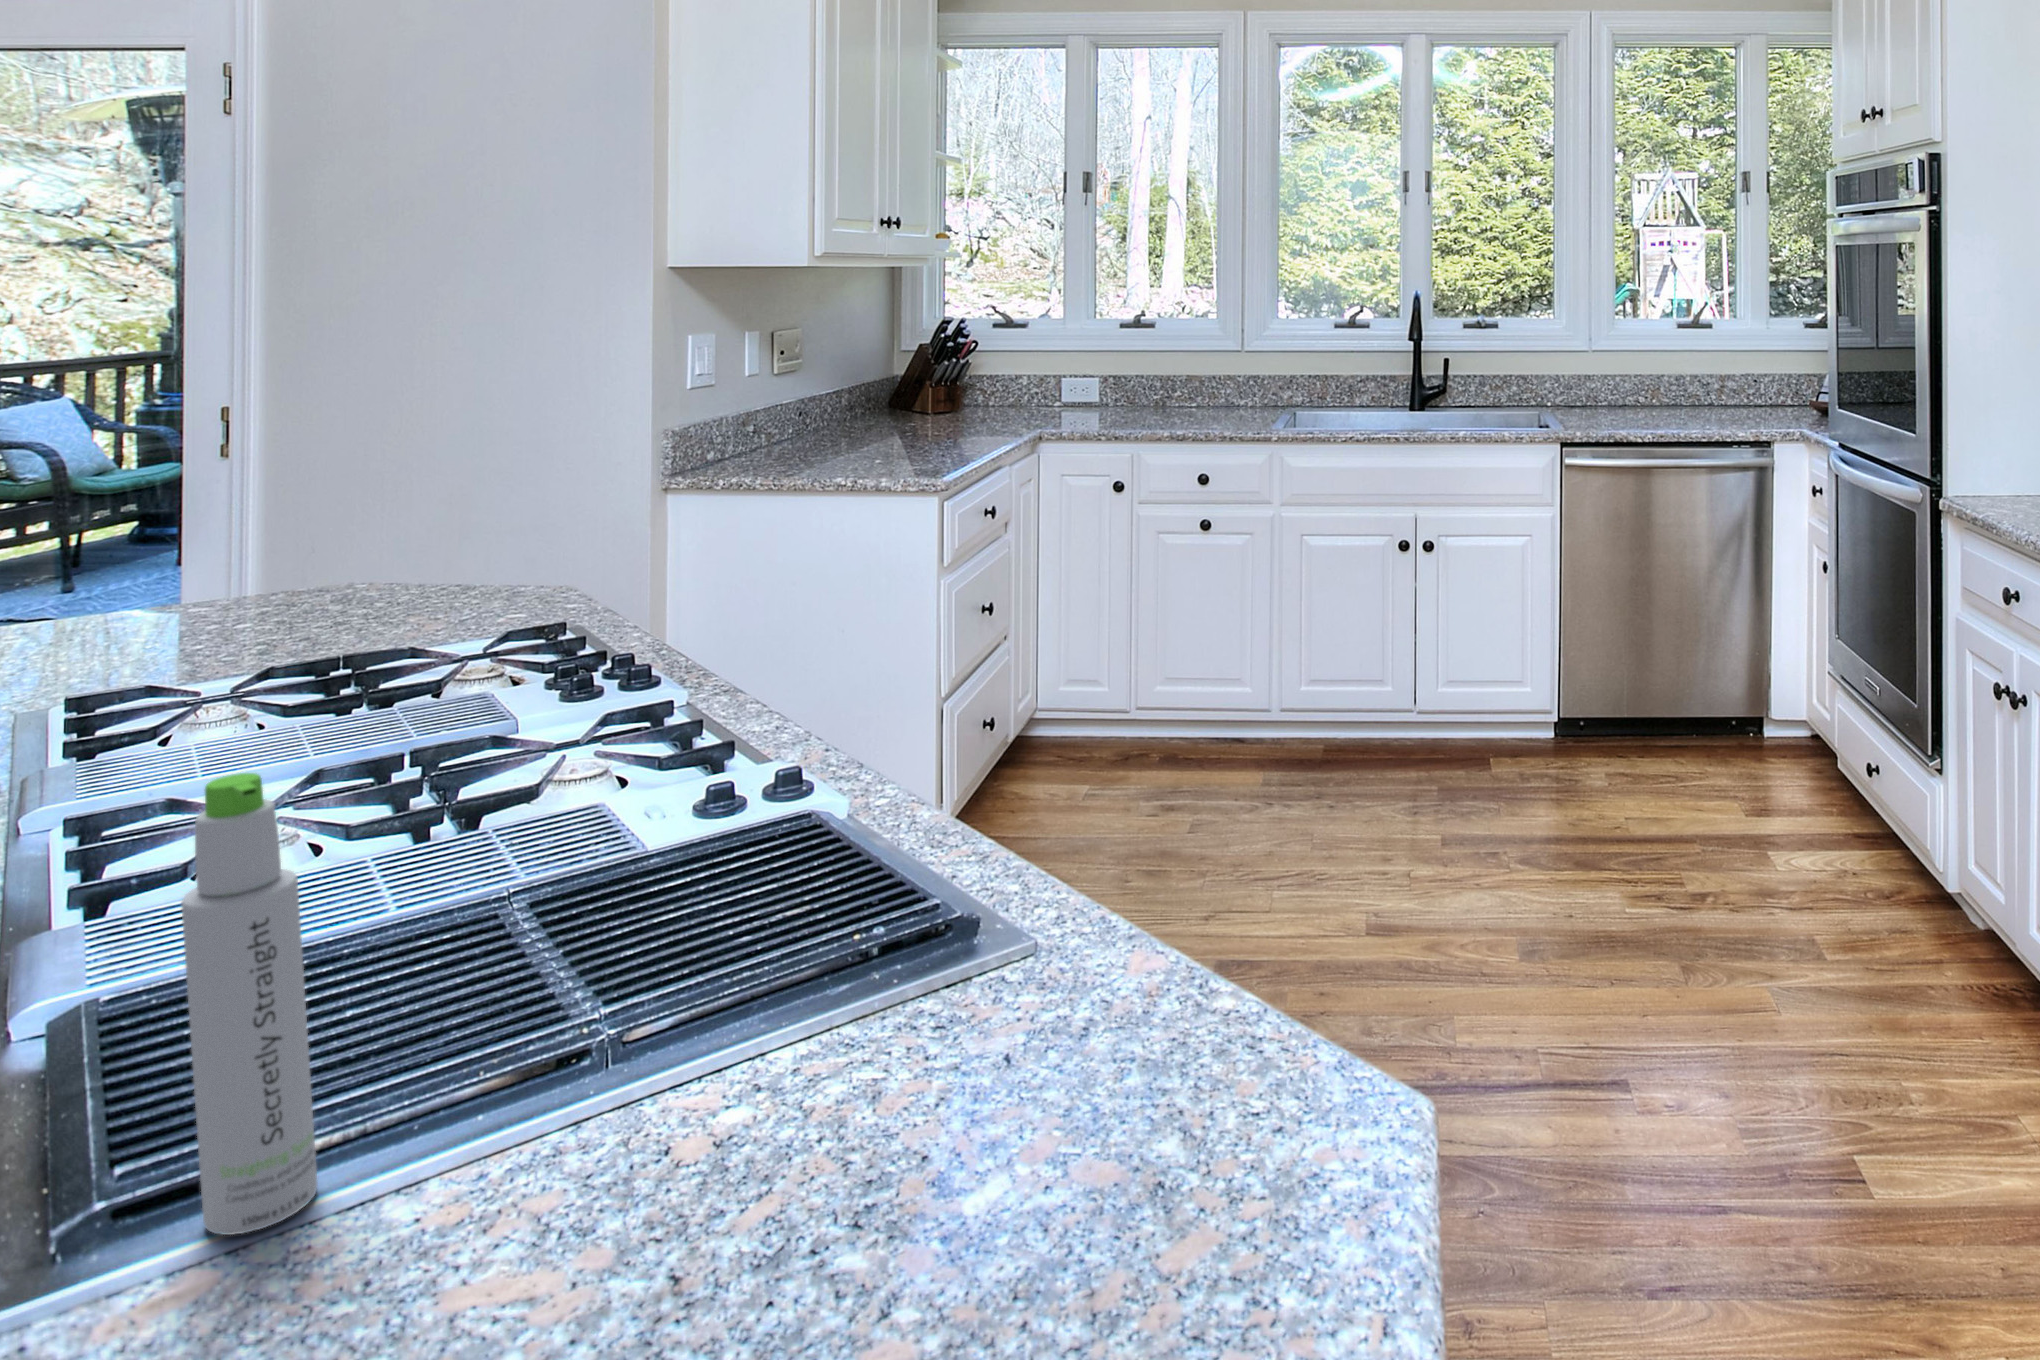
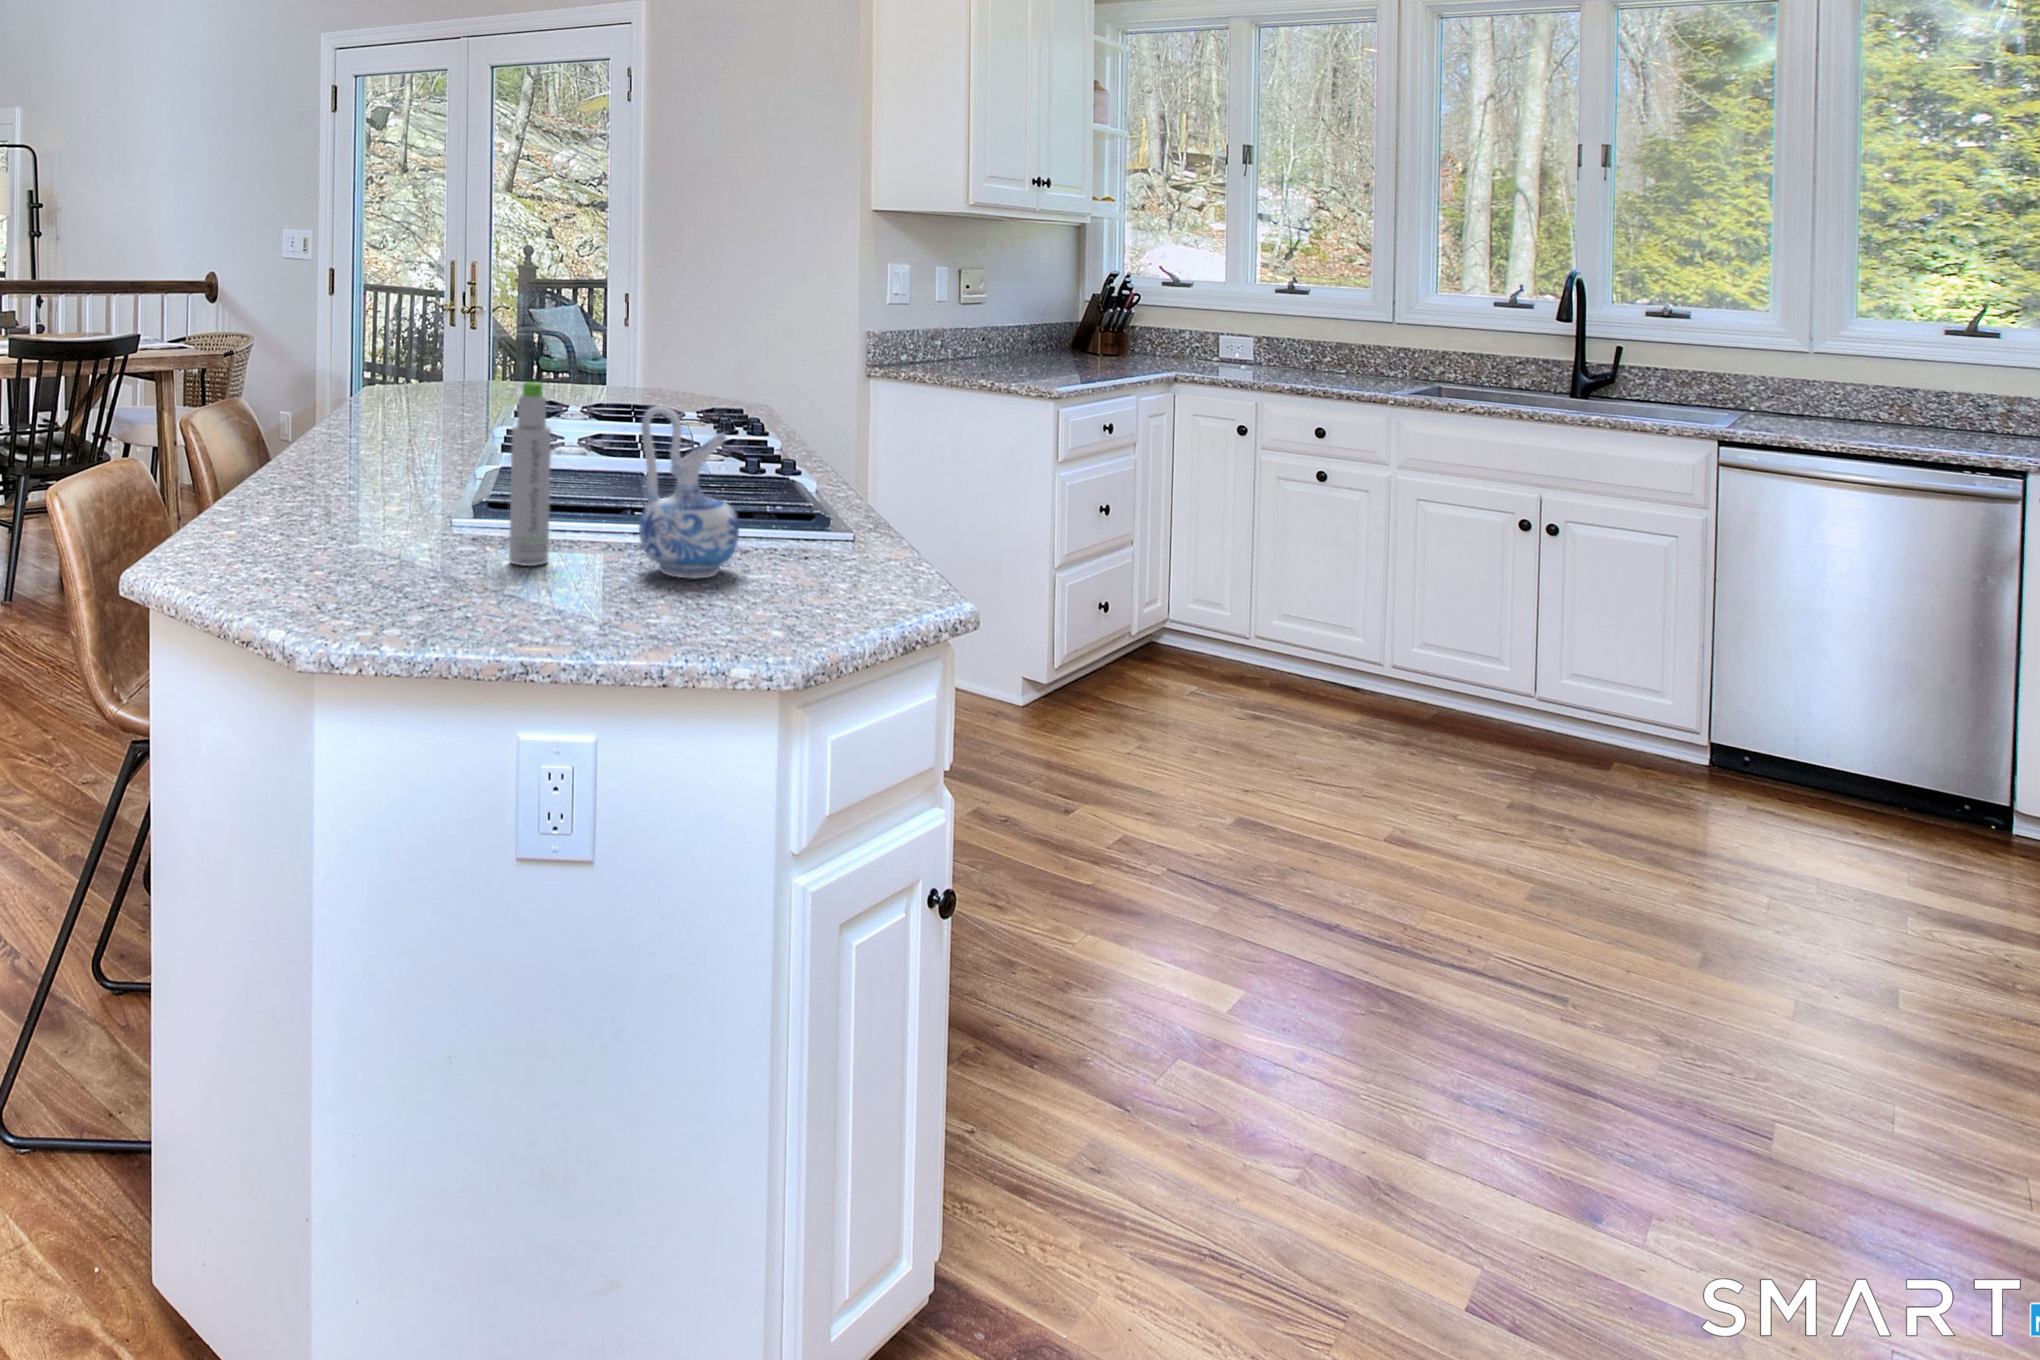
ceramic pitcher: none [547,767,793,1138] -> present [639,406,739,579]

